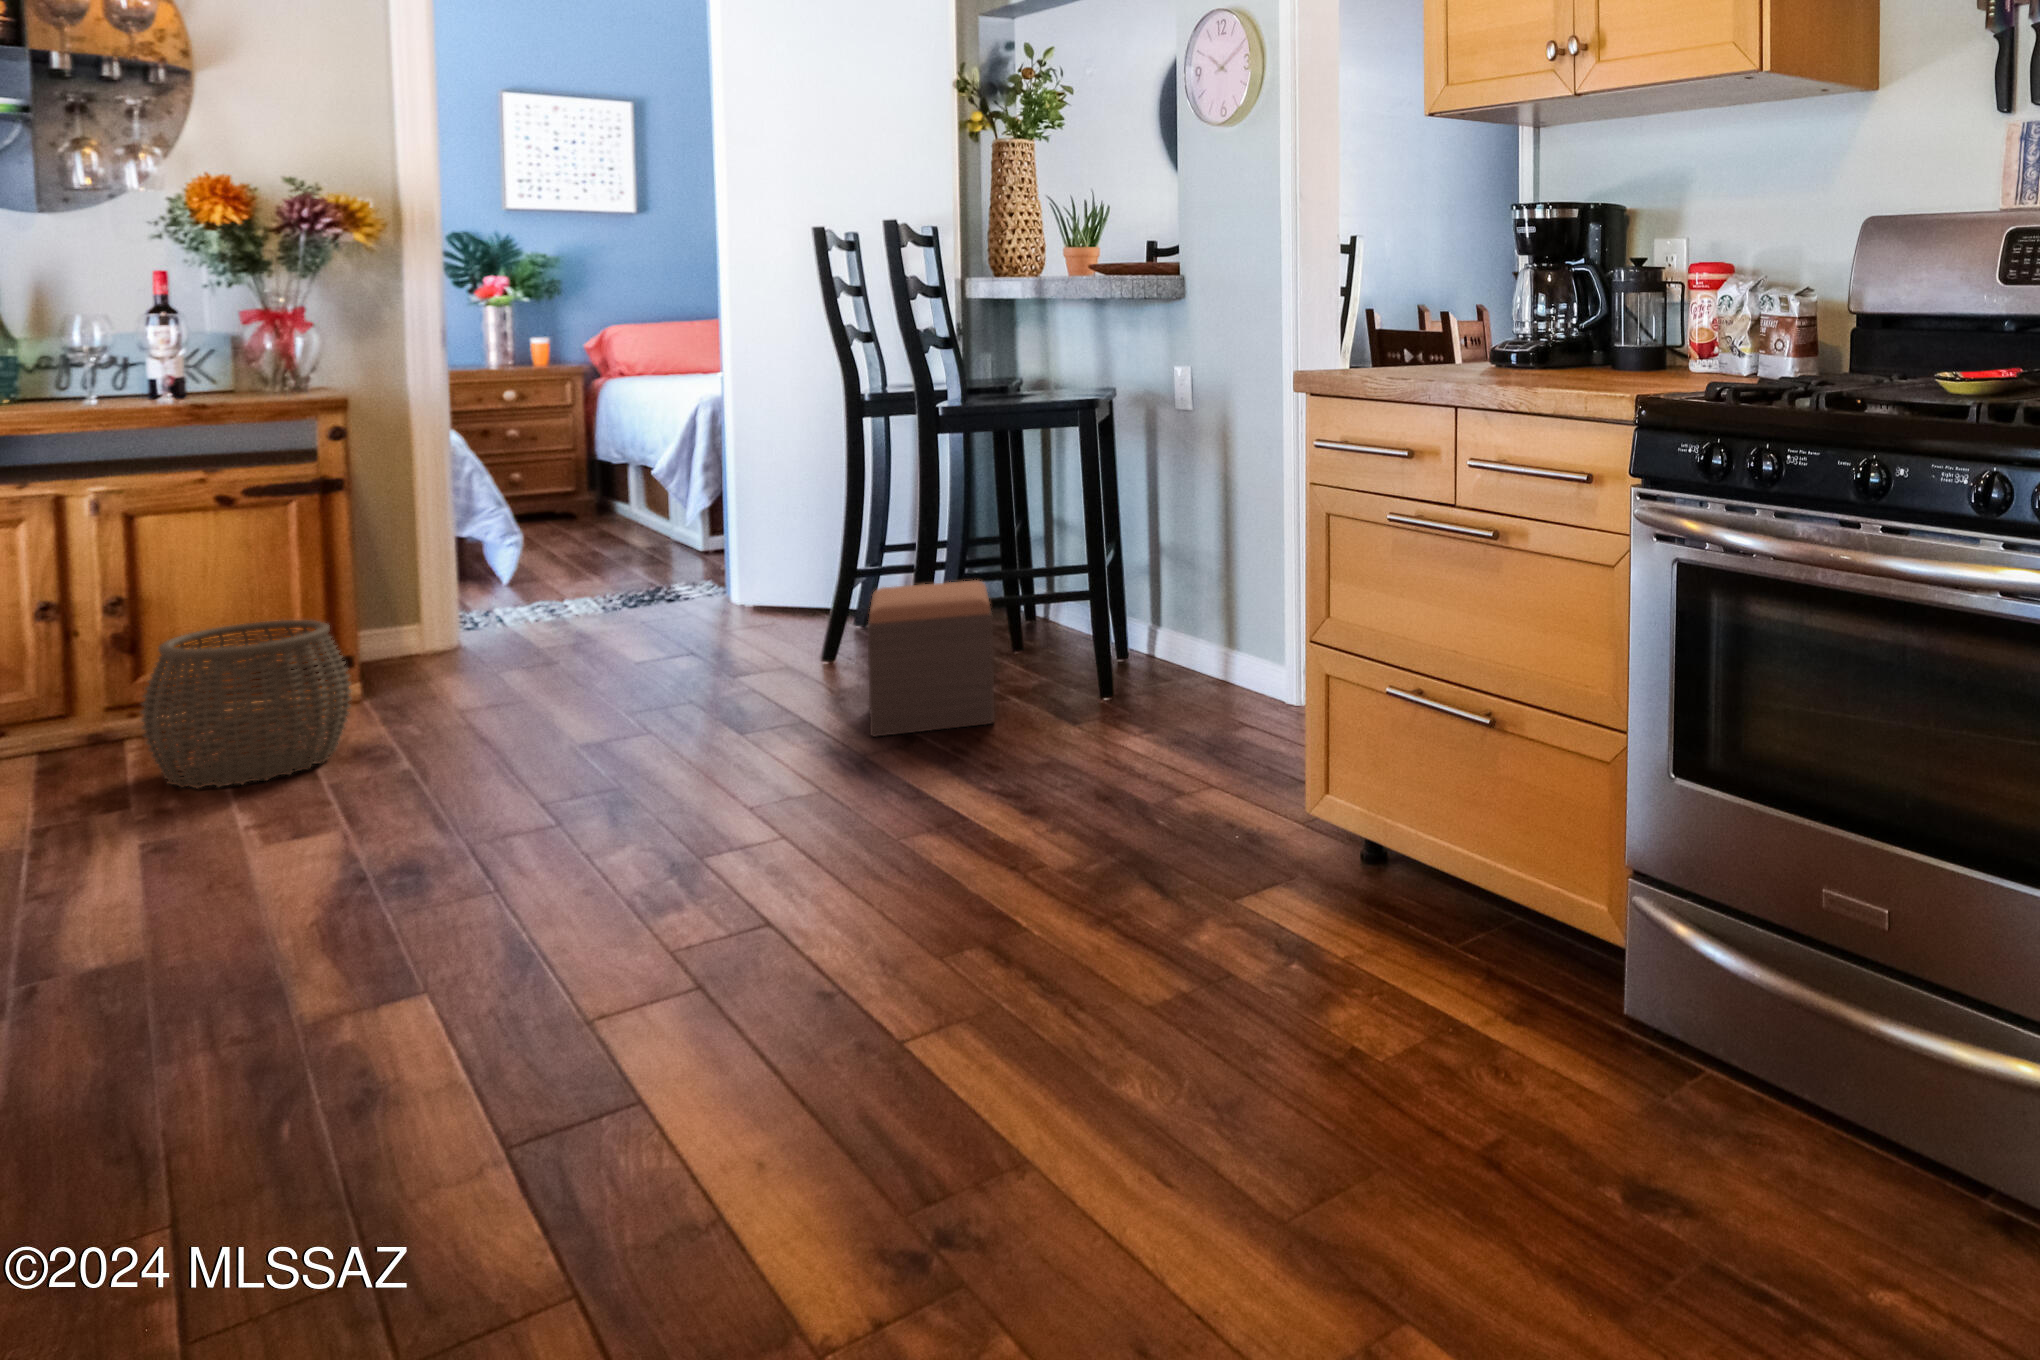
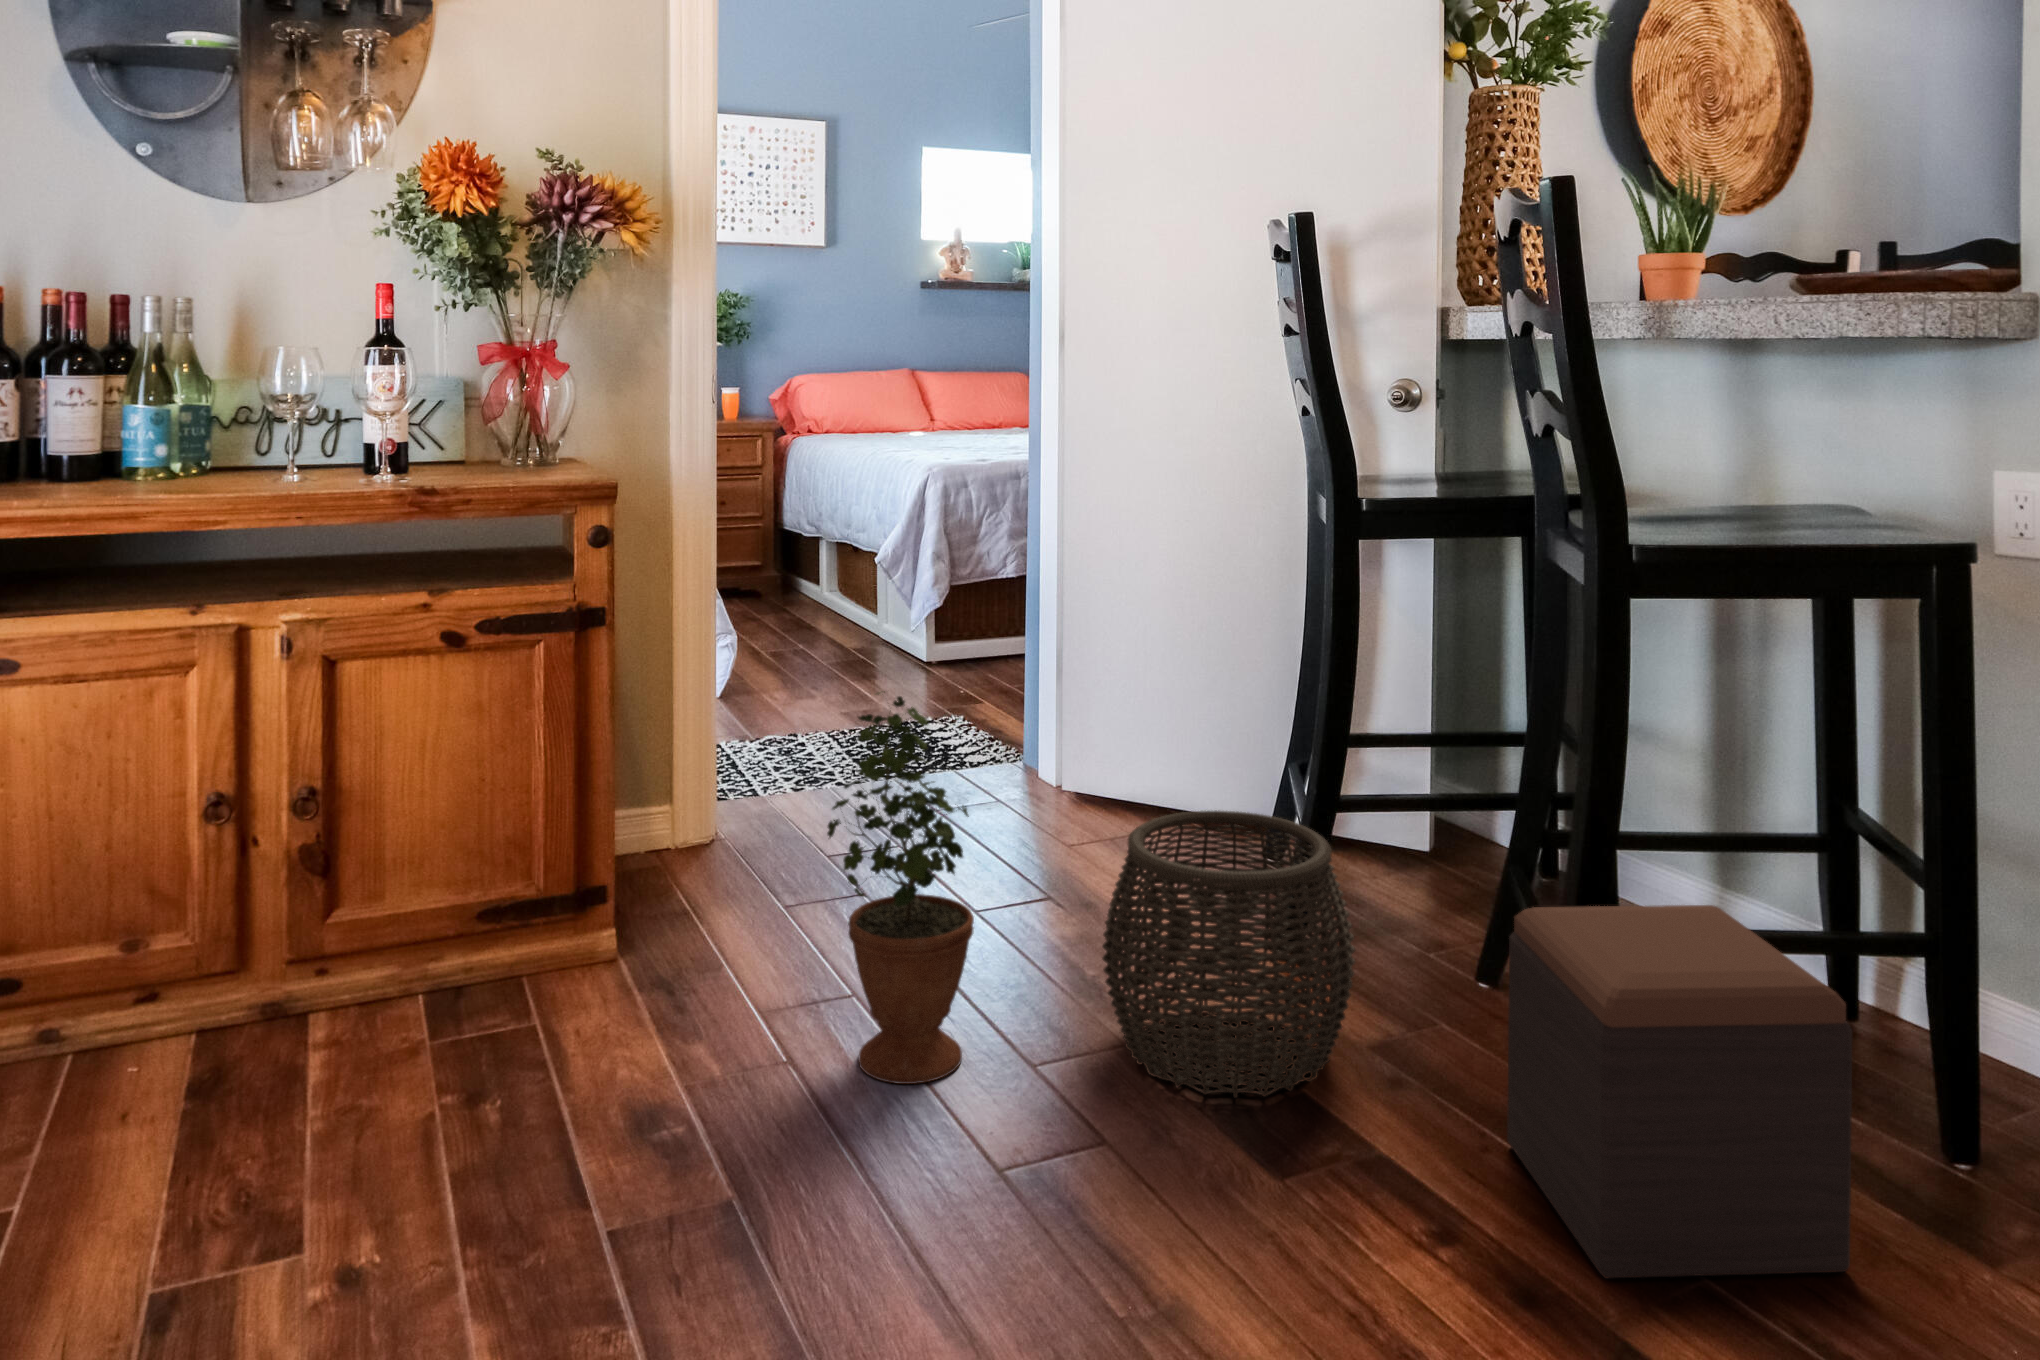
potted plant: none [483,510,587,720] -> present [827,691,974,1084]
woven basket: present [141,620,351,788] -> present [1102,811,1355,1098]

